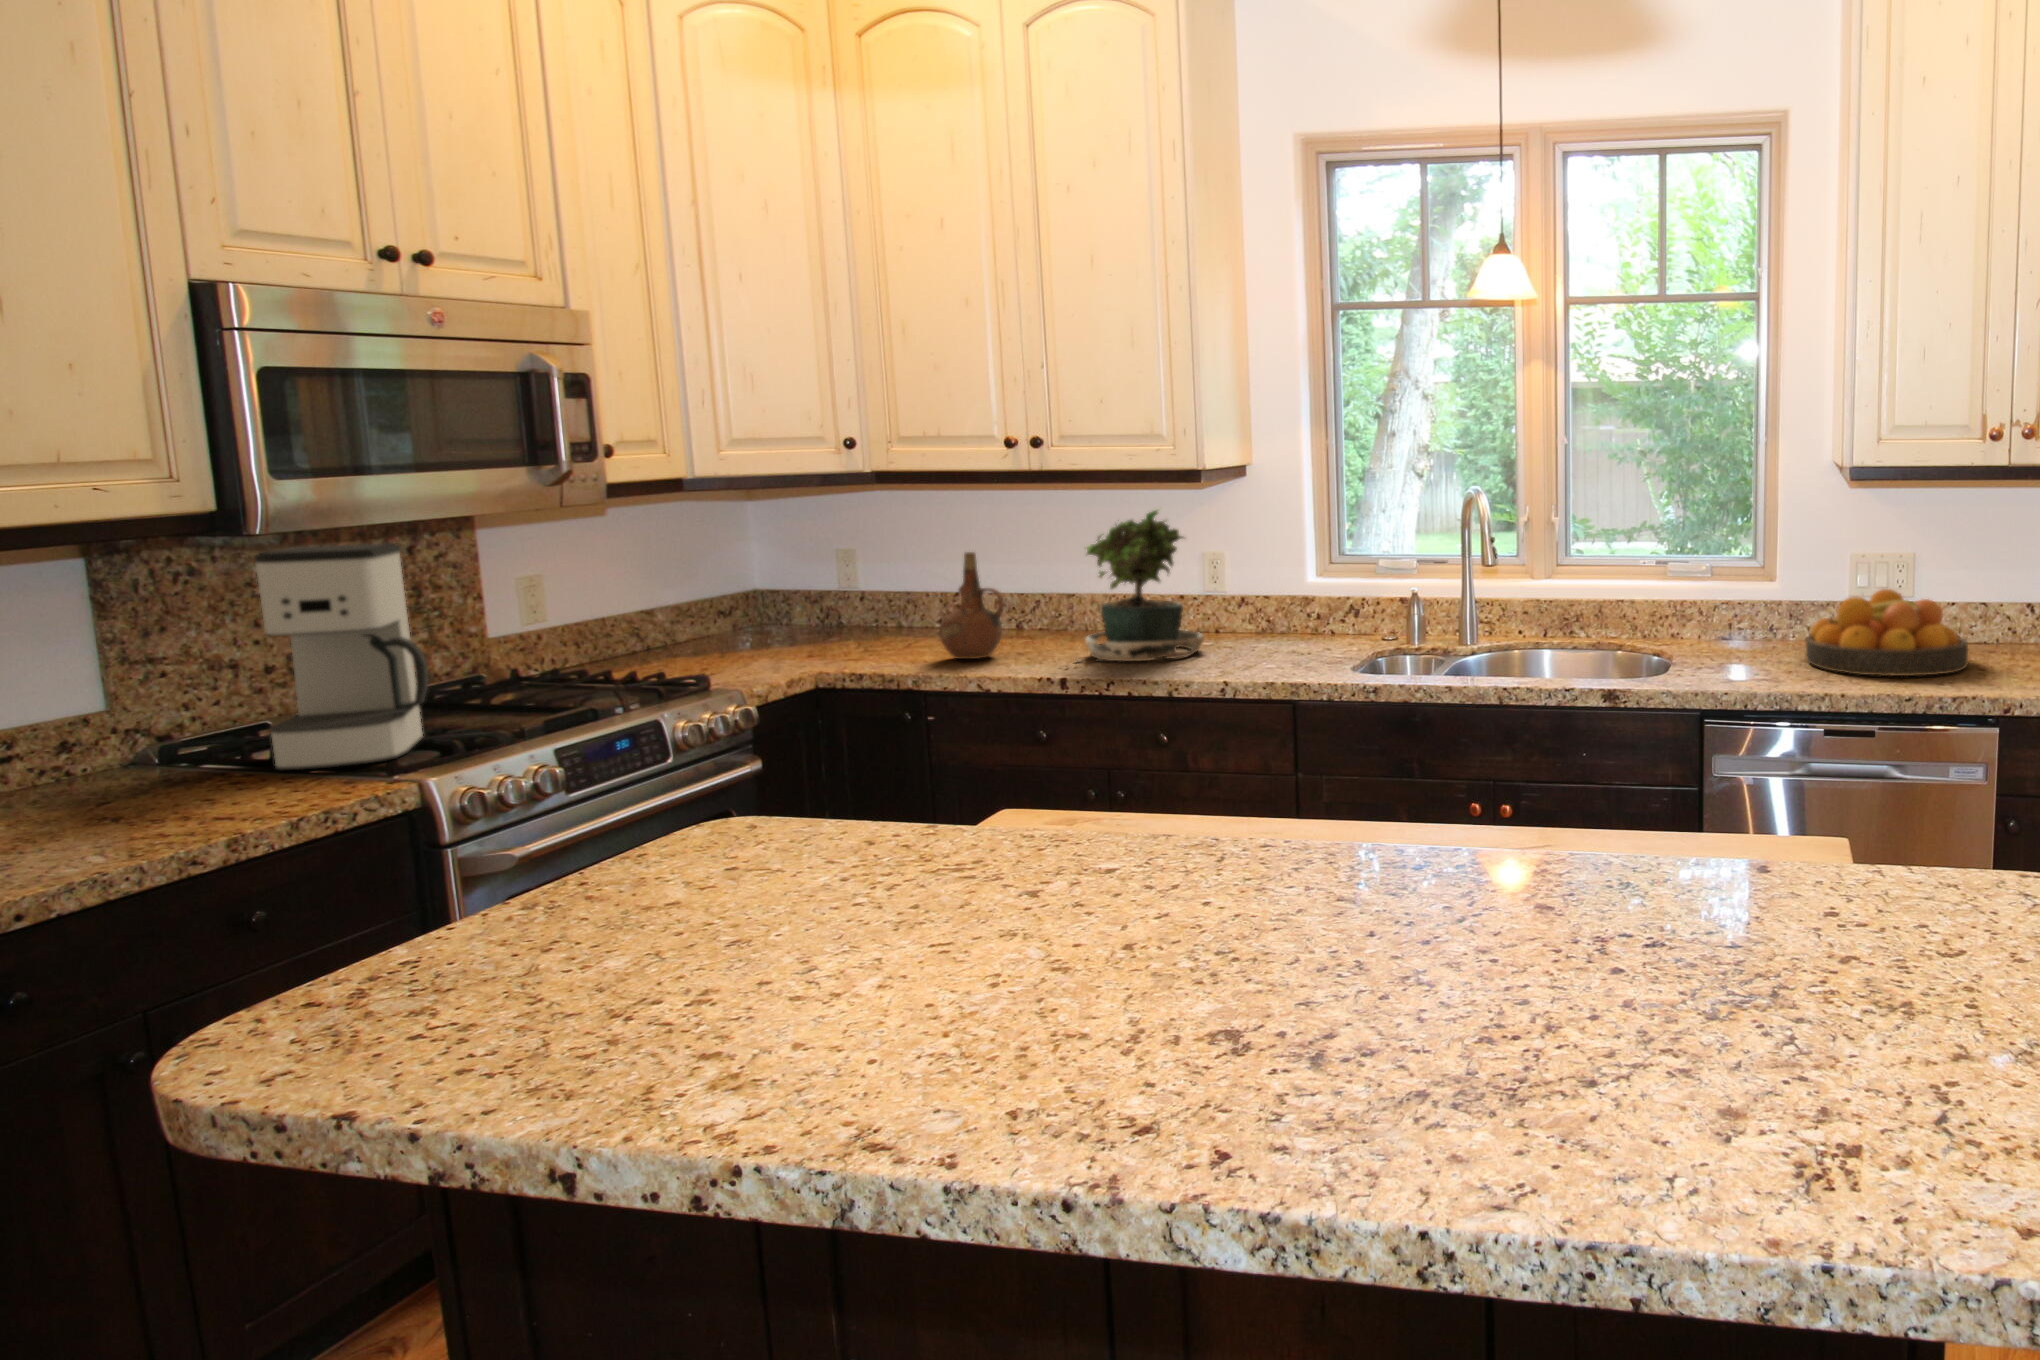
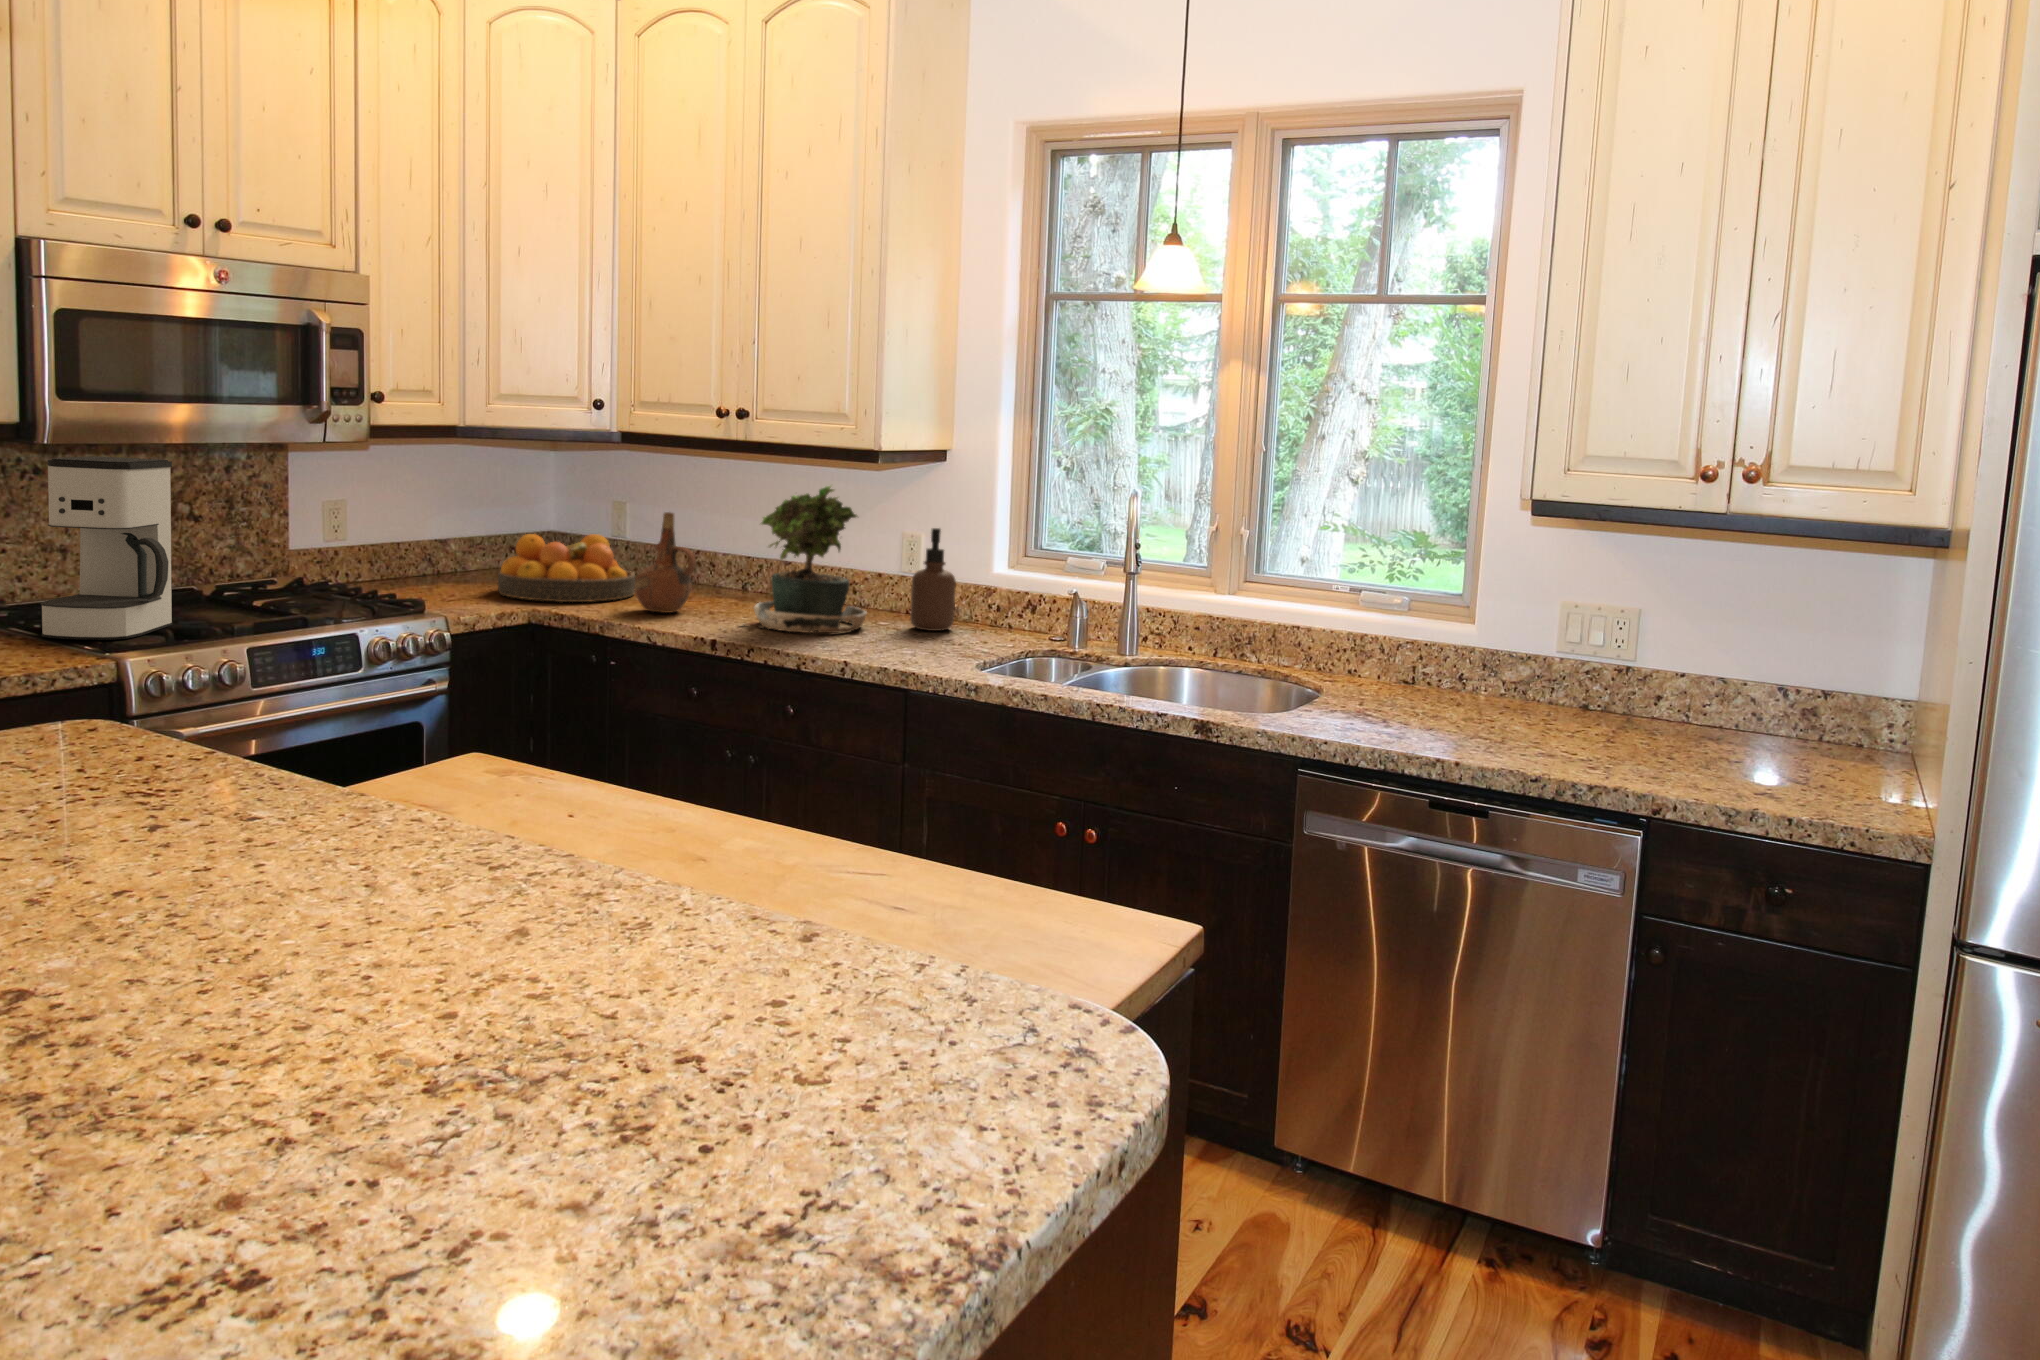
soap dispenser: none [1240,542,1286,645] -> present [910,528,956,631]
fruit bowl: present [1806,589,1968,676] -> present [498,534,635,602]

